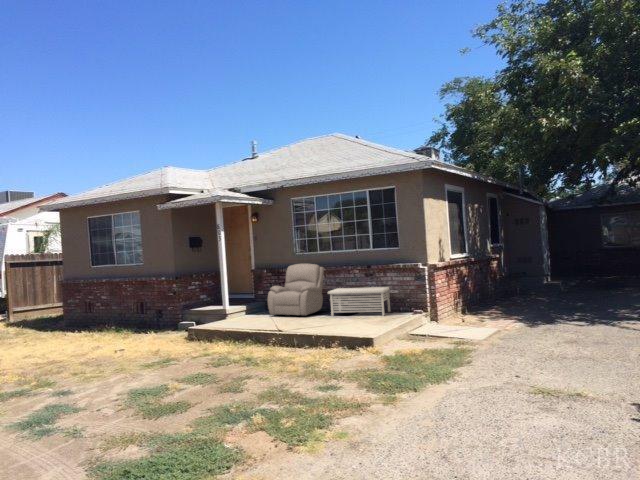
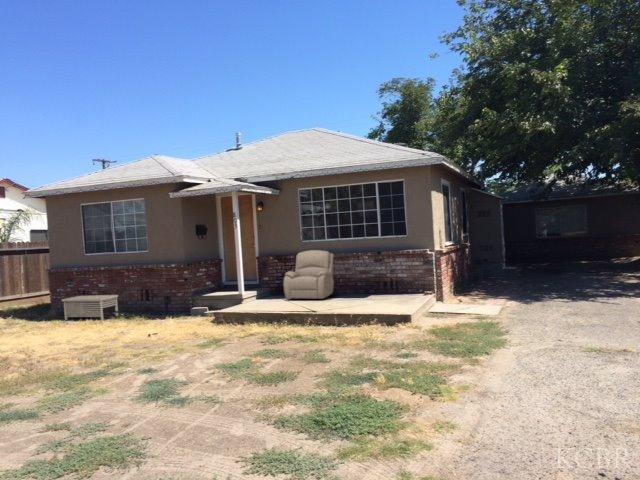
storage bench: present [328,287,390,316] -> present [62,295,118,320]

